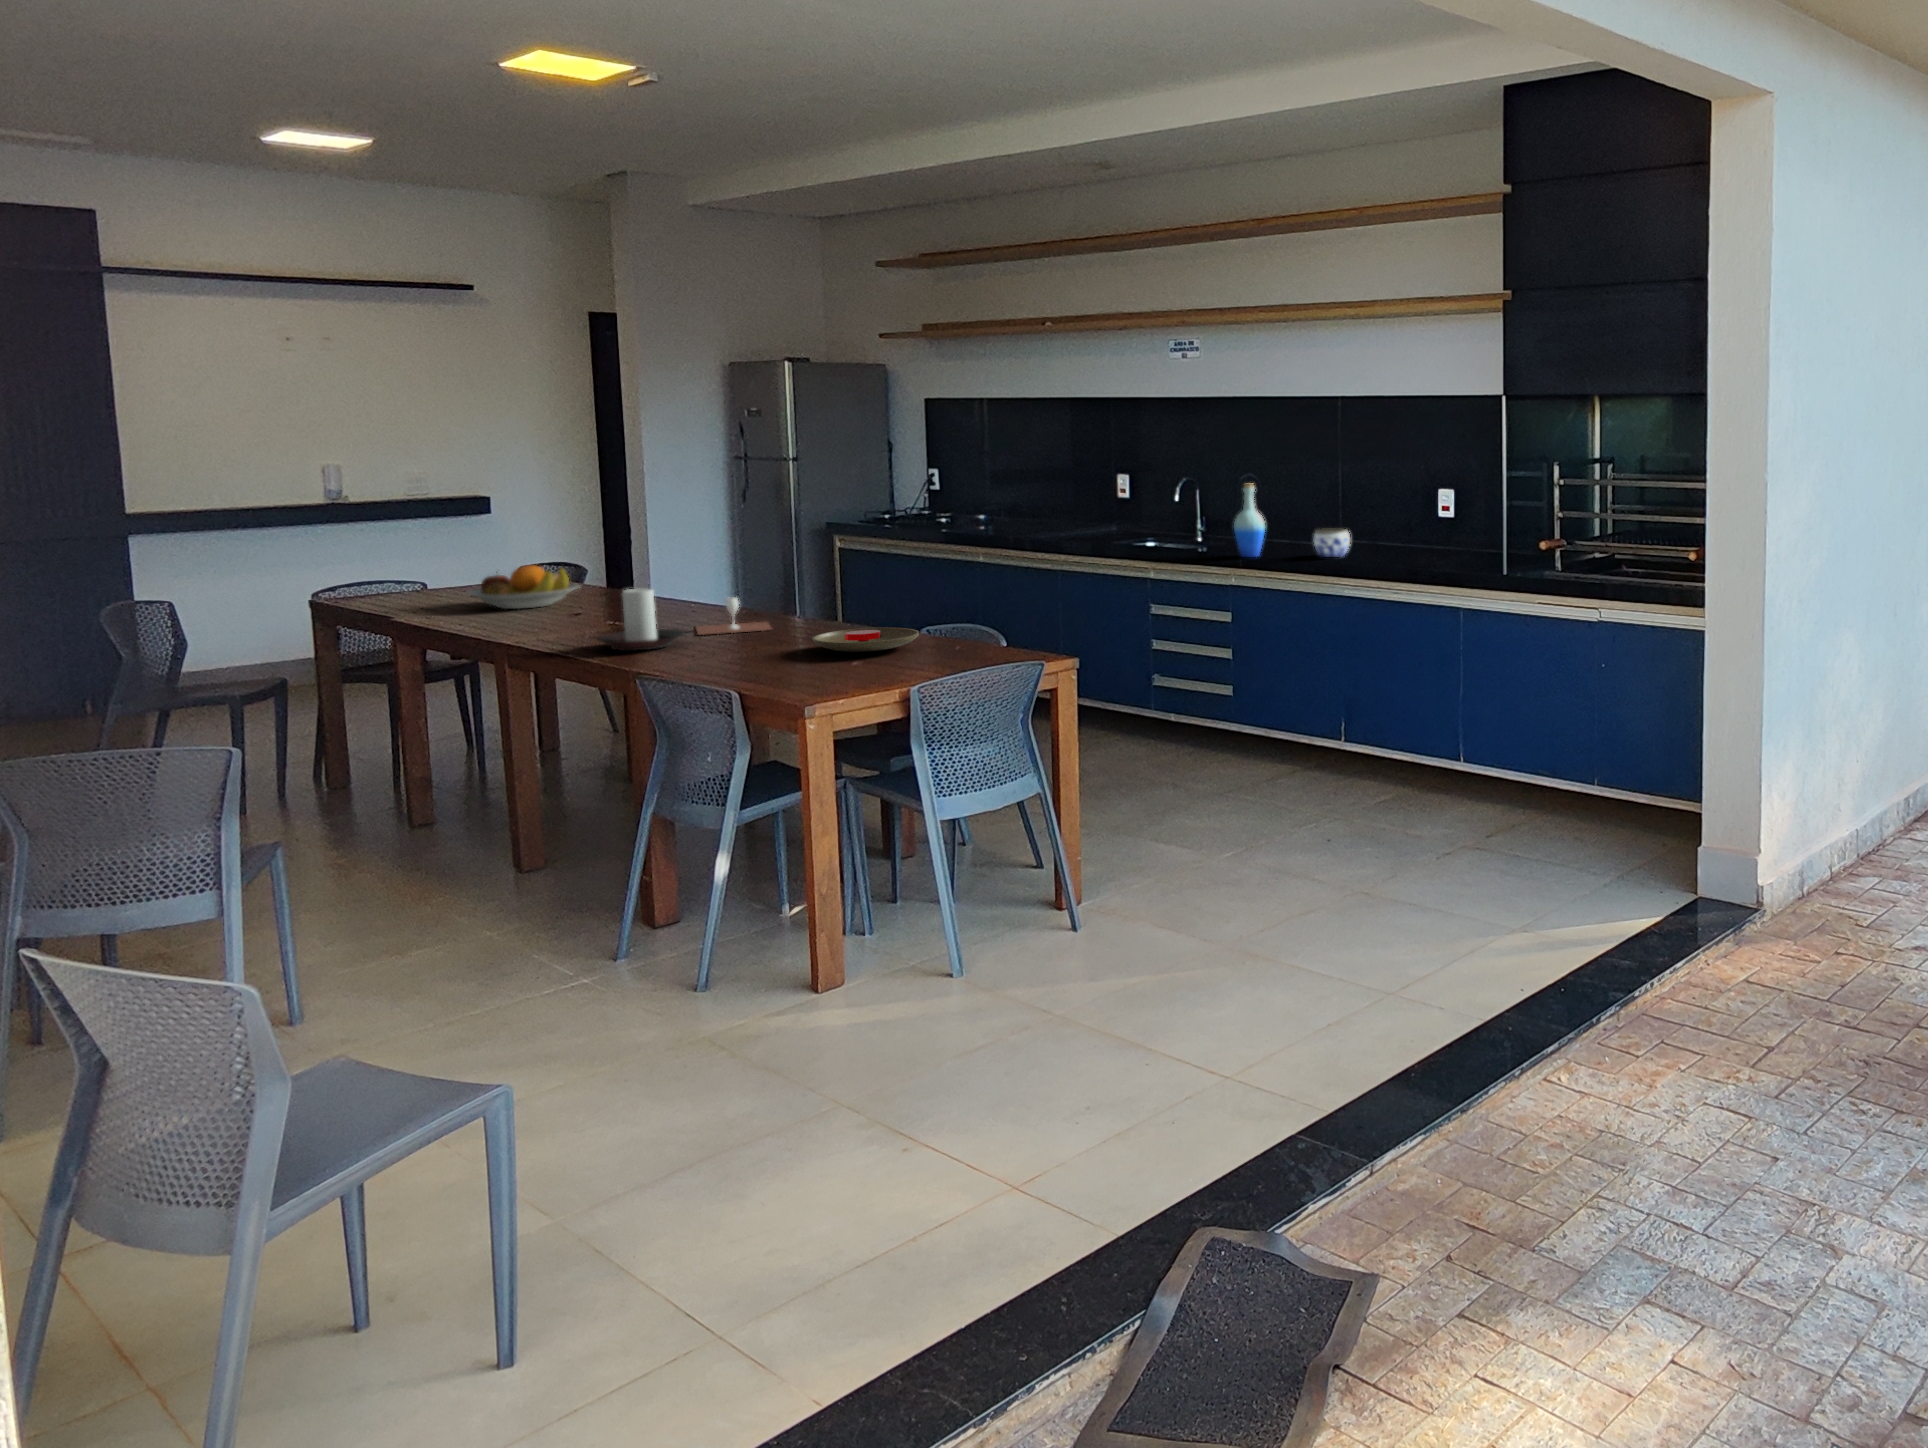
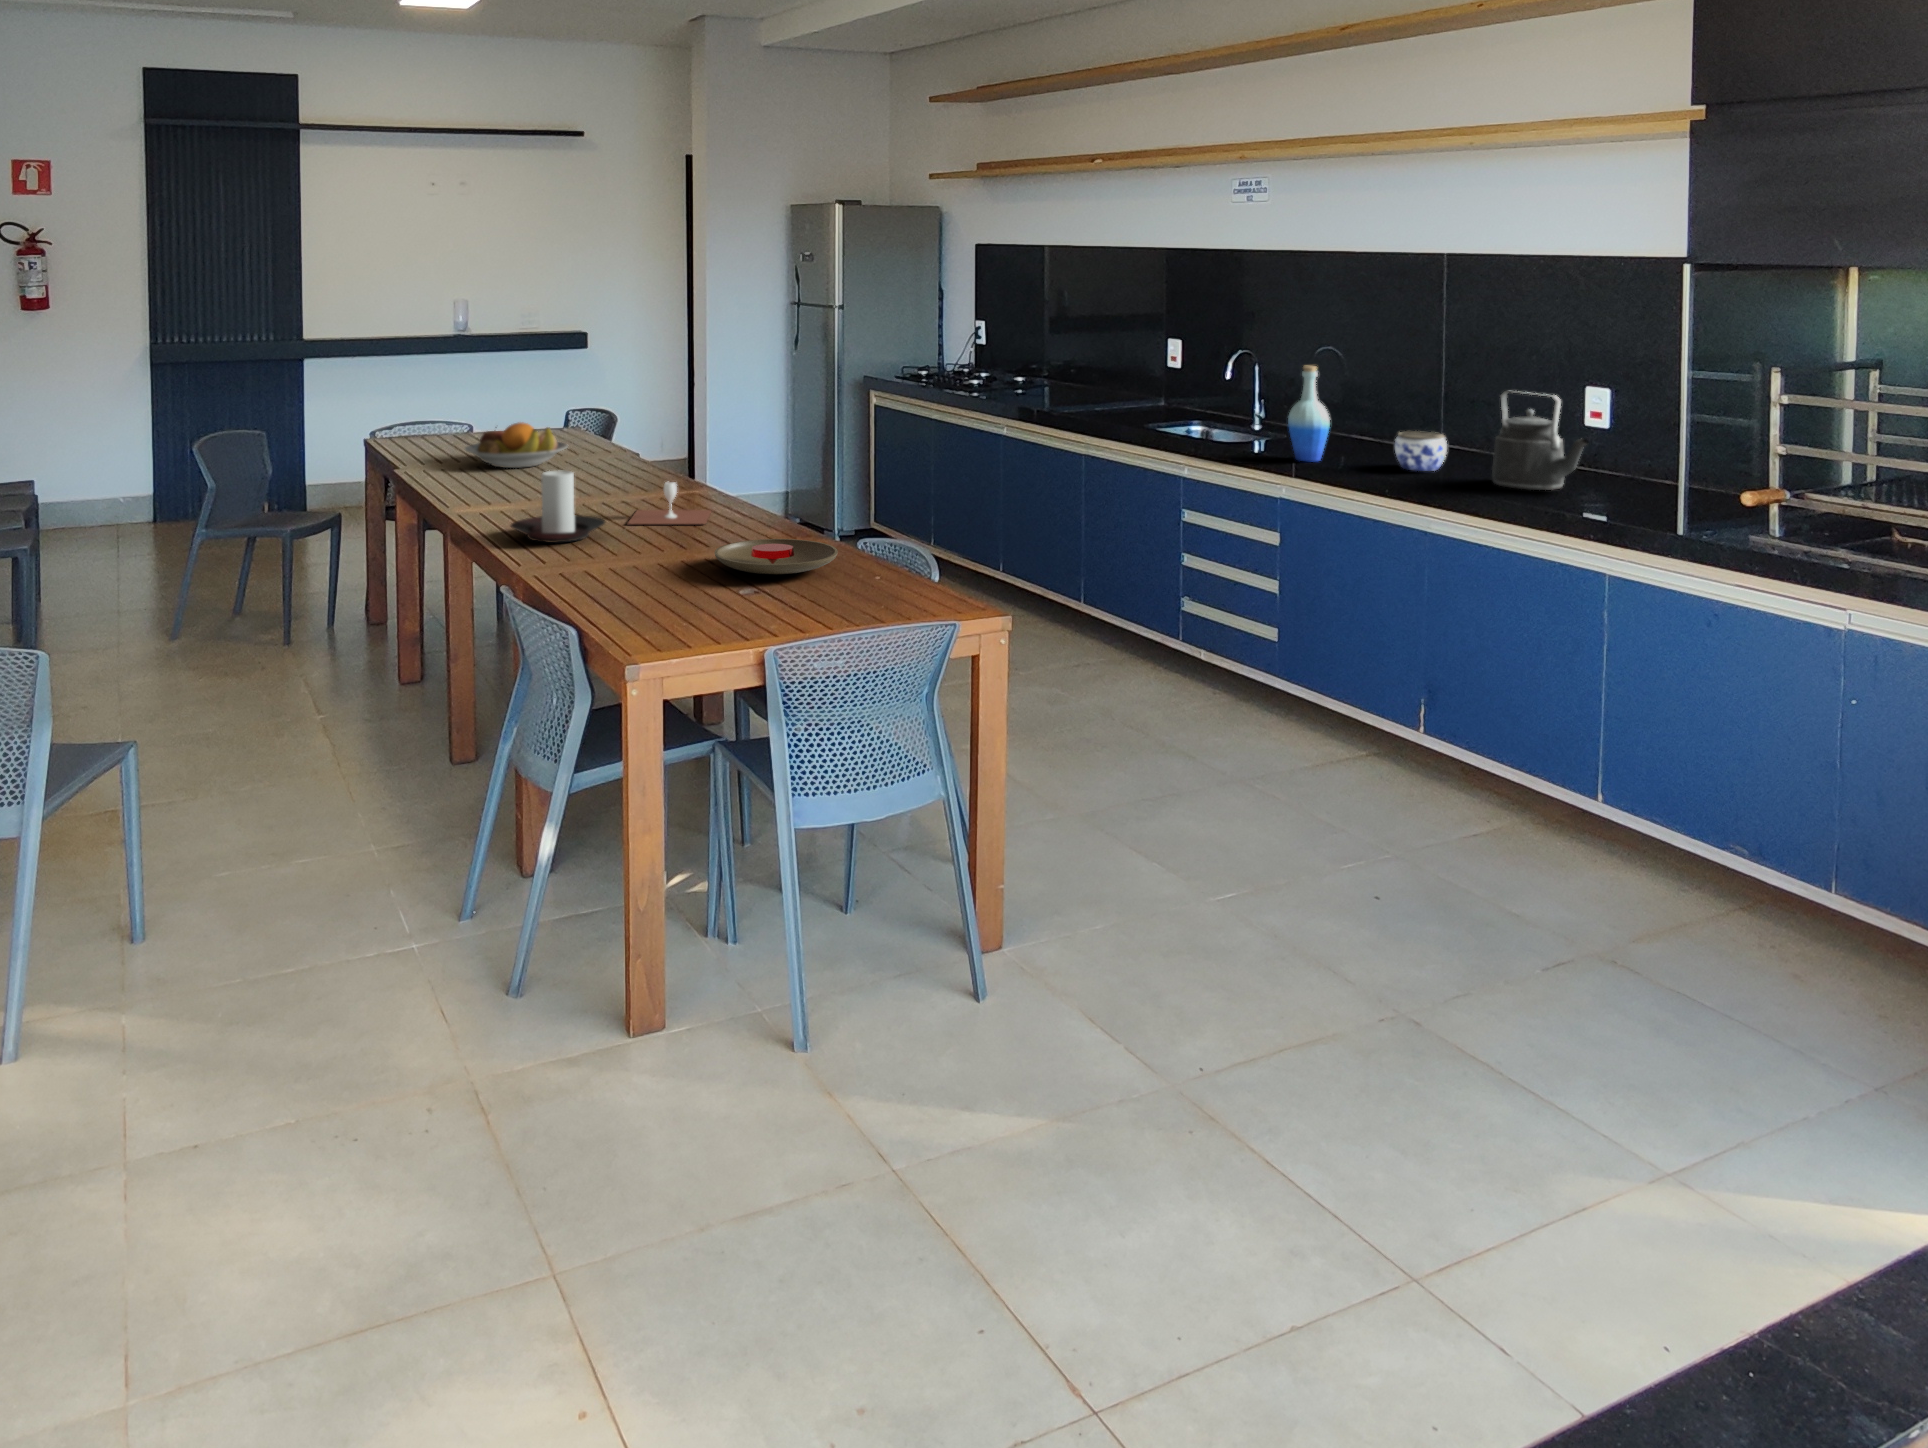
kettle: none [1383,493,1446,562] -> present [1492,391,1588,490]

